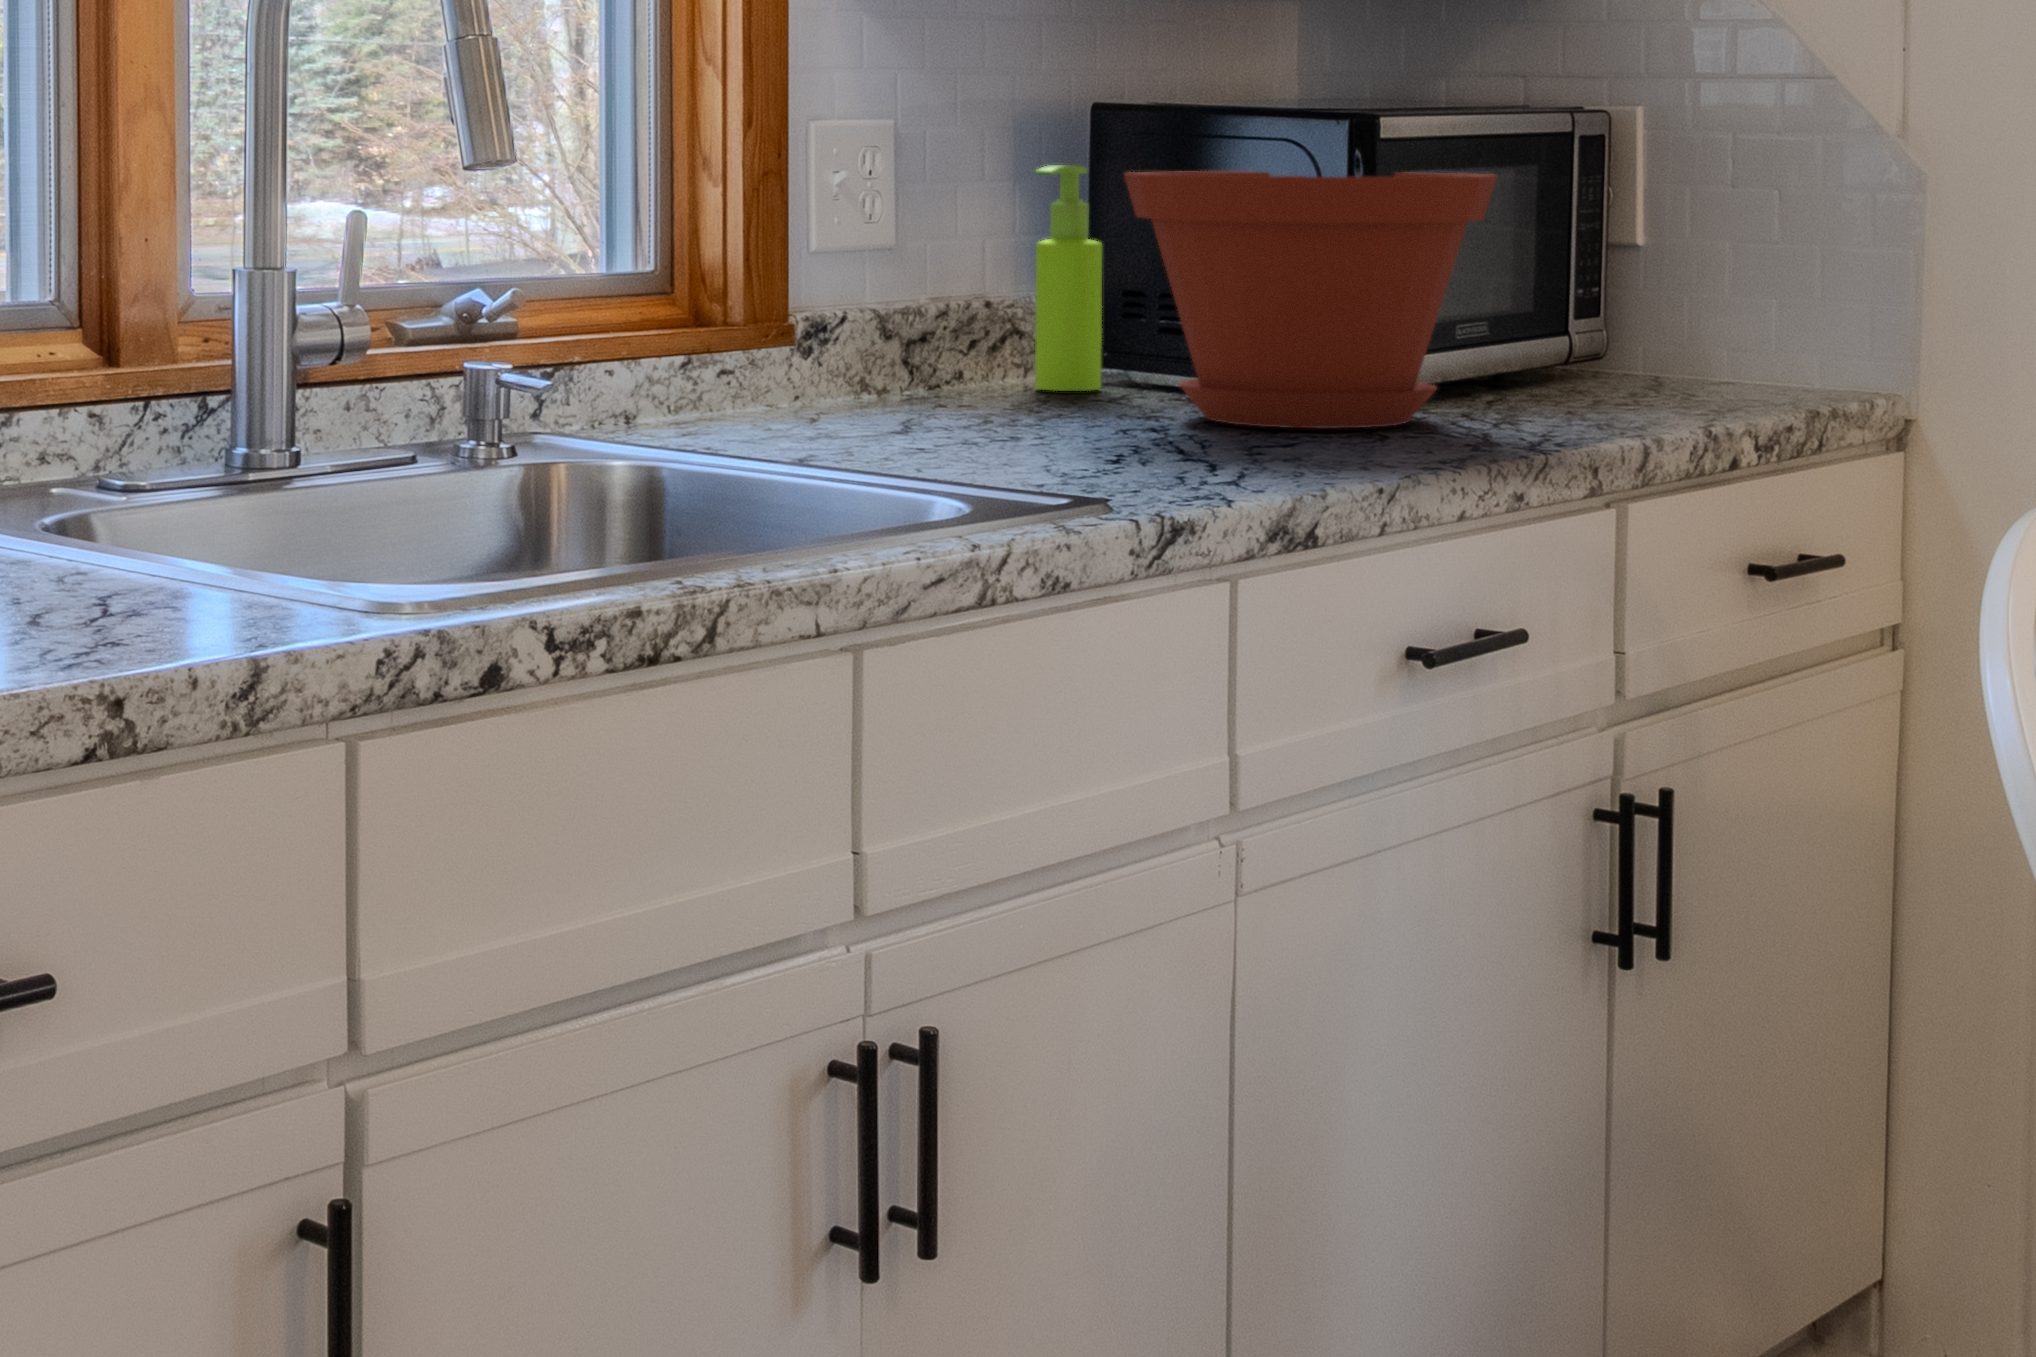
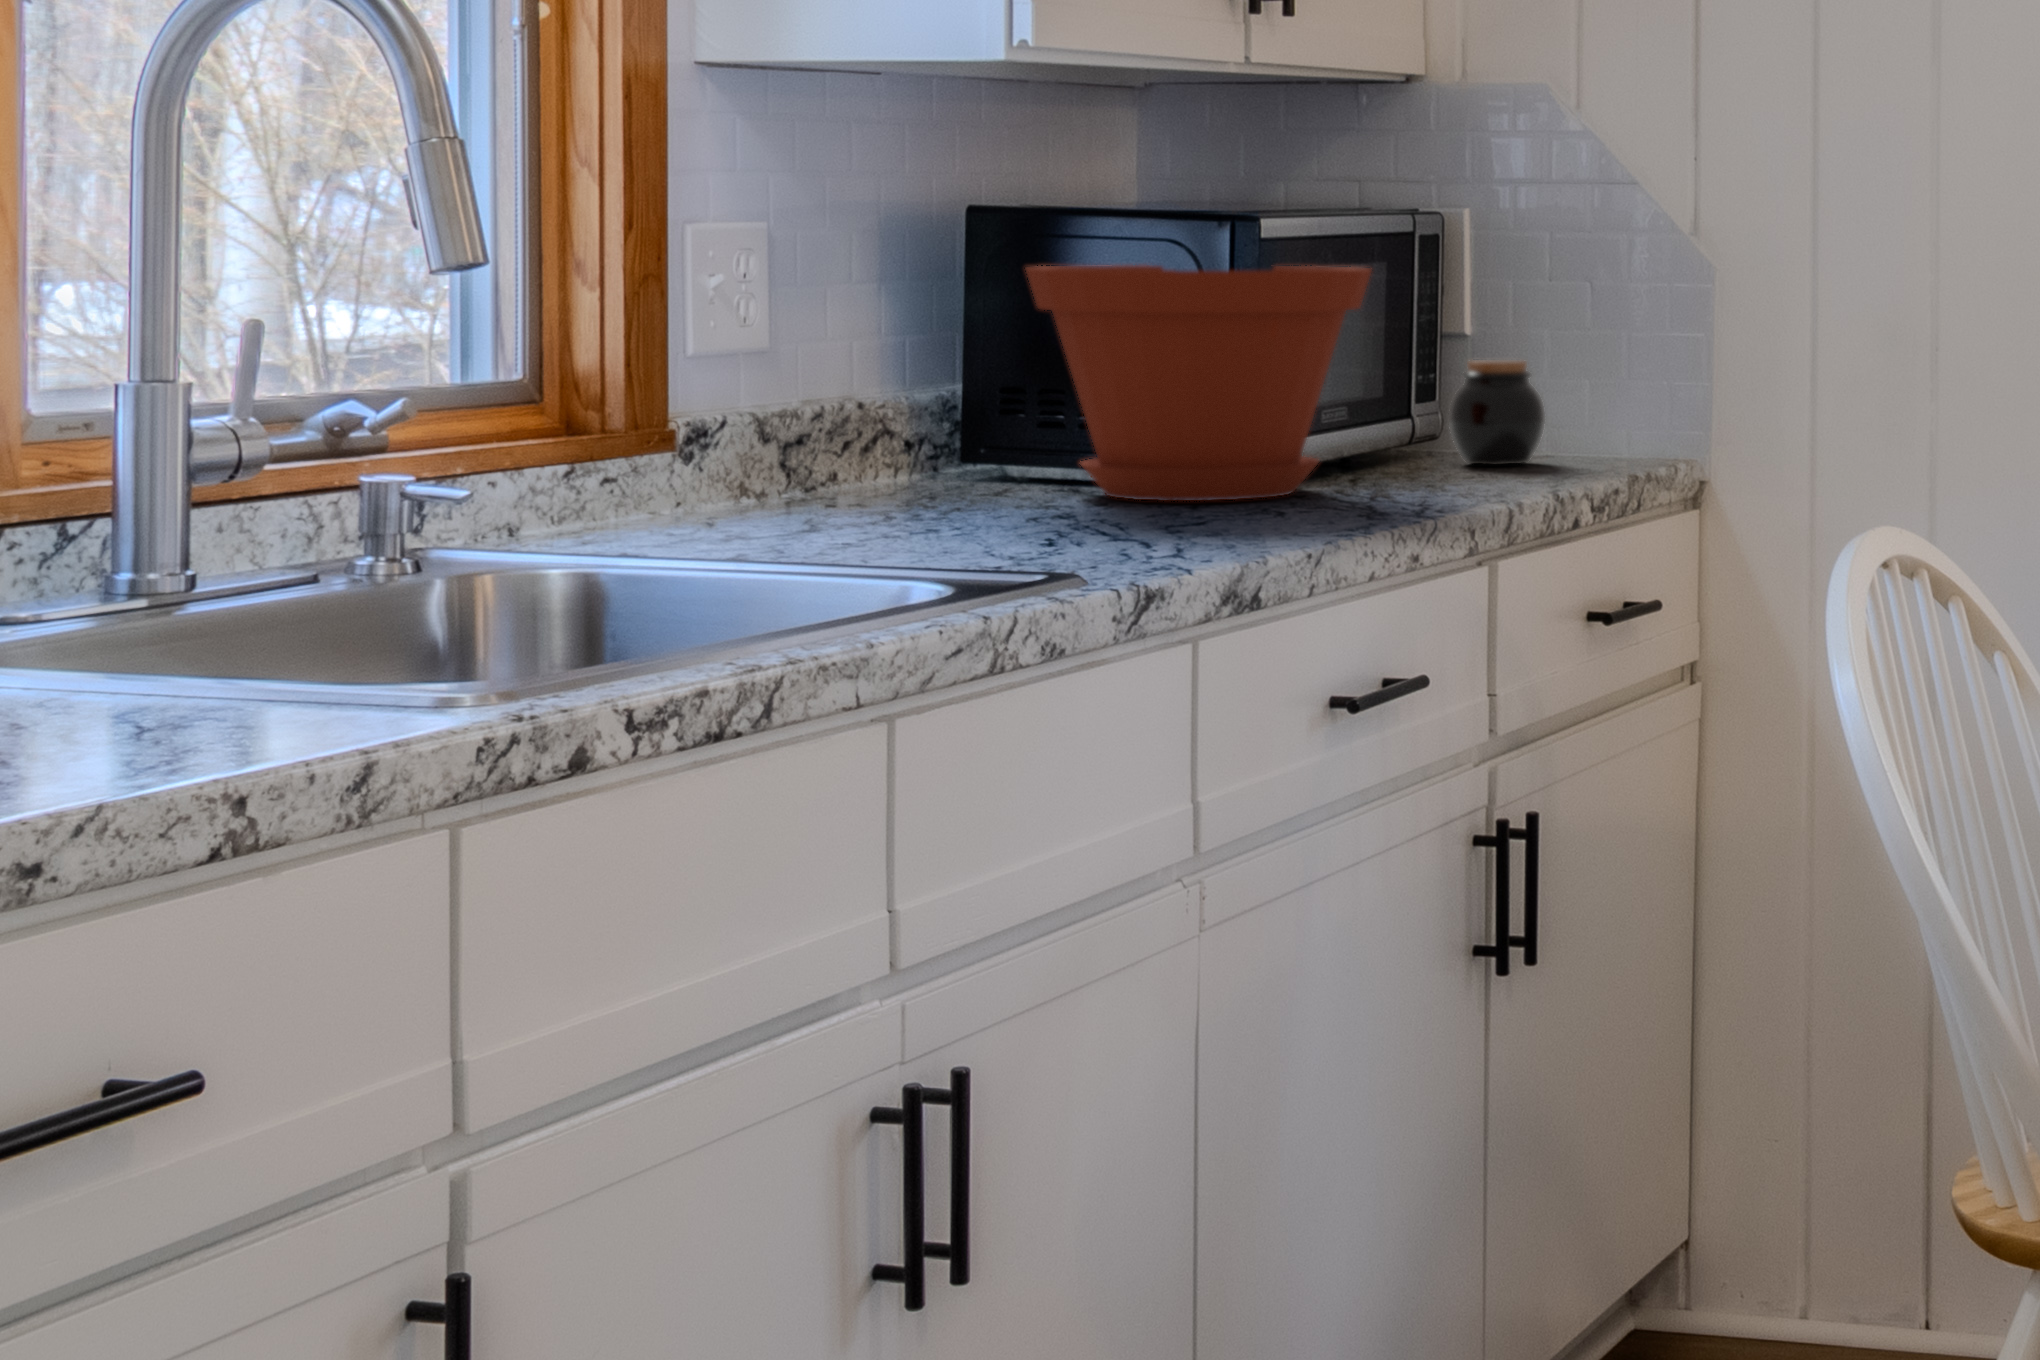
soap dispenser: present [1035,165,1102,391] -> none [915,260,981,476]
jar: none [1607,280,1718,399] -> present [1449,360,1545,465]

